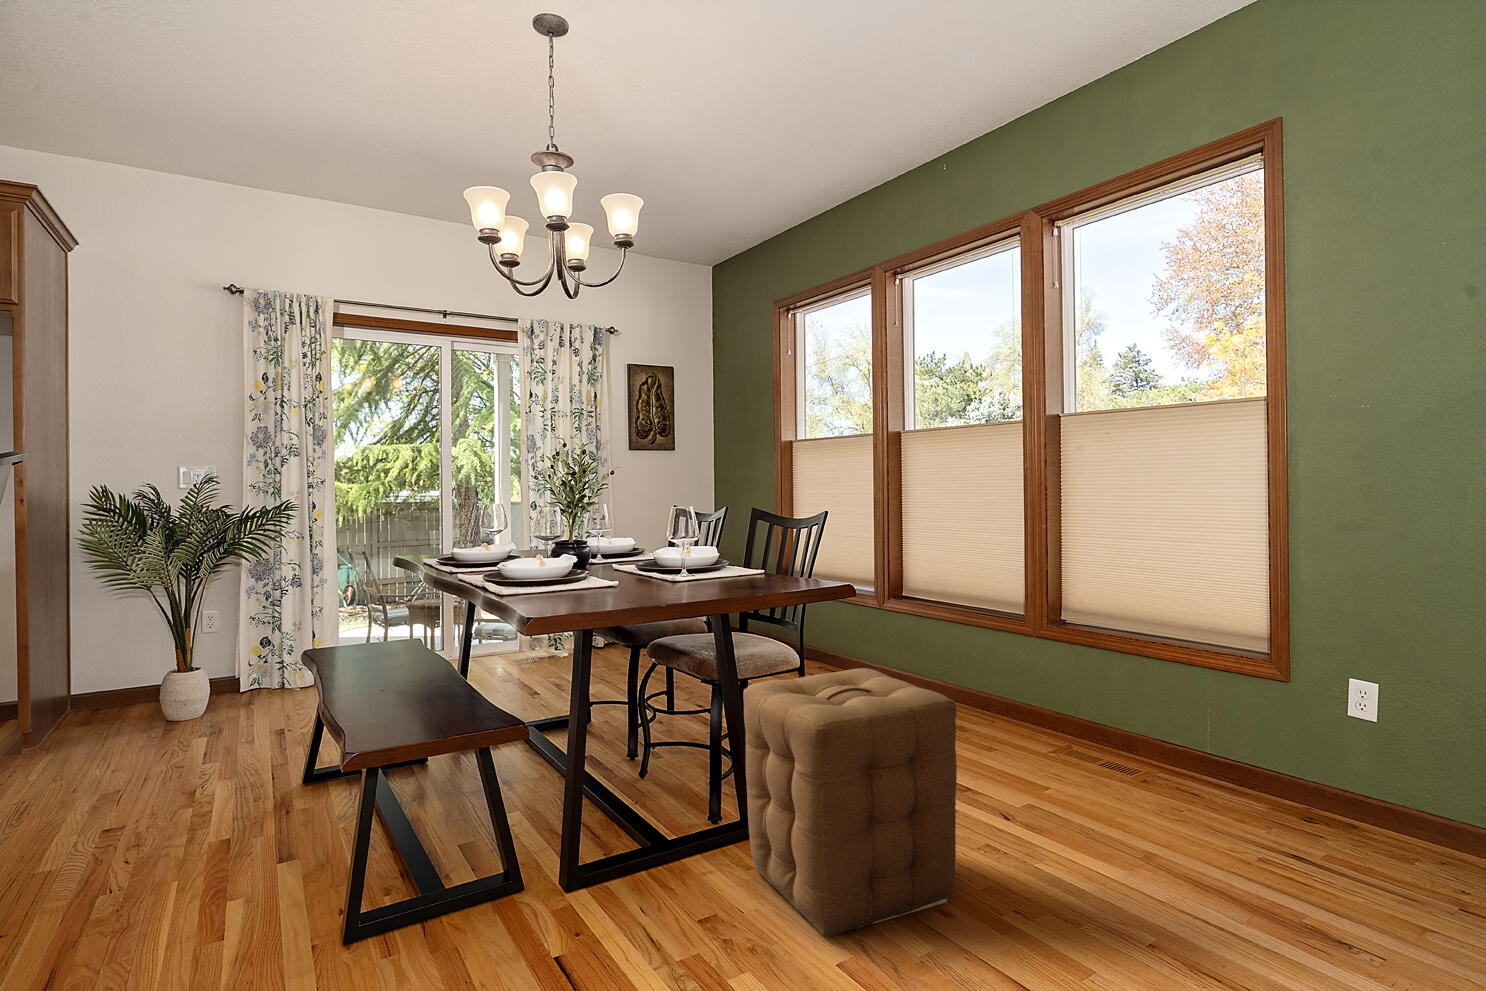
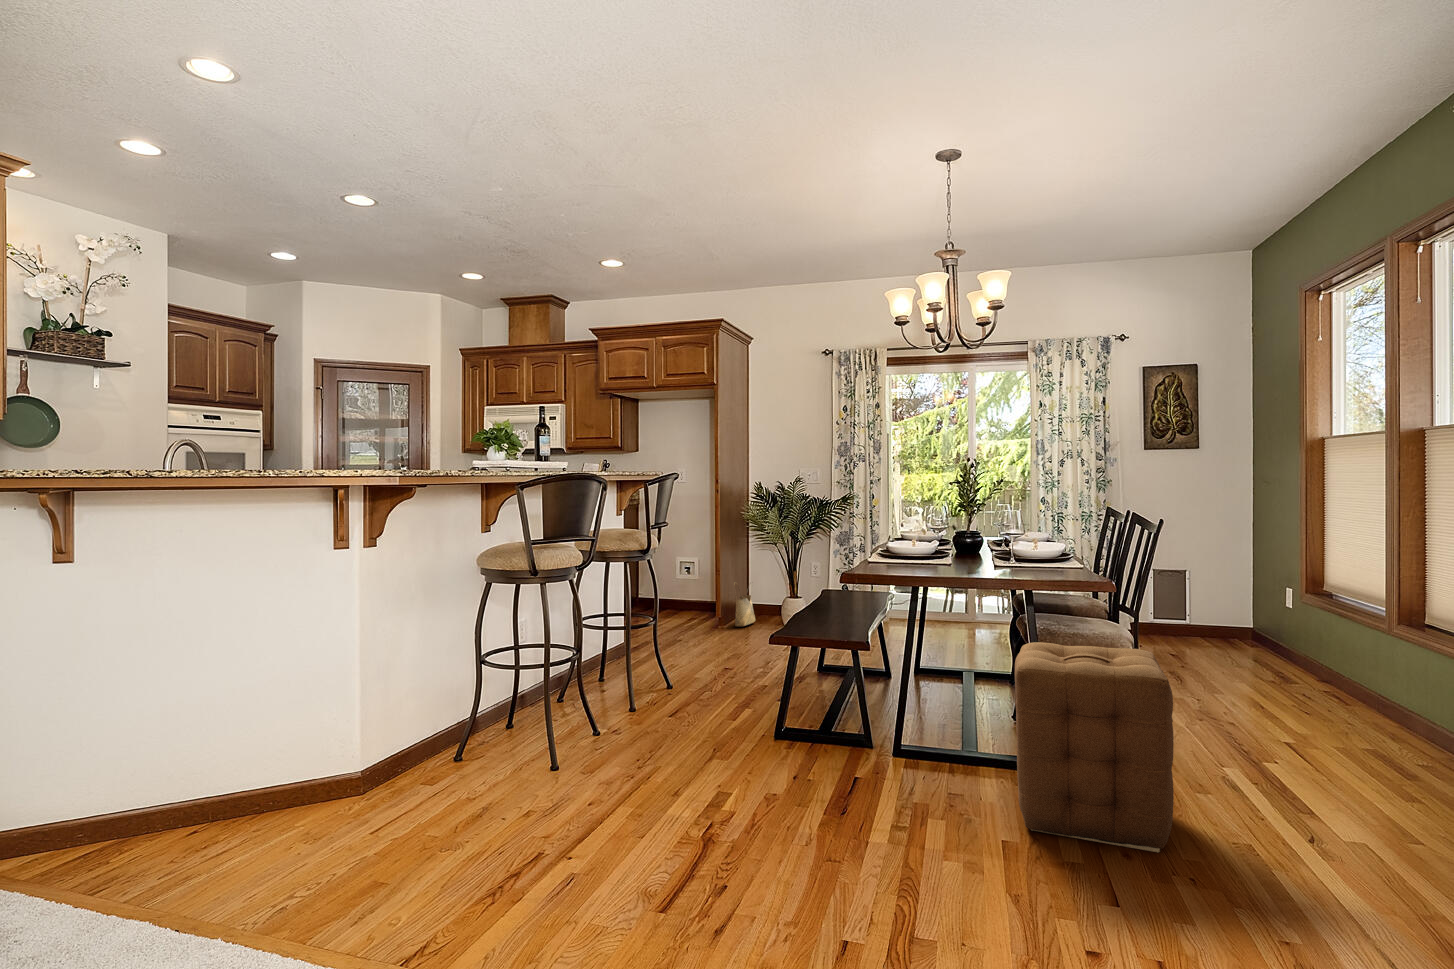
woven basket: none [52,656,99,740] -> present [734,582,755,626]

